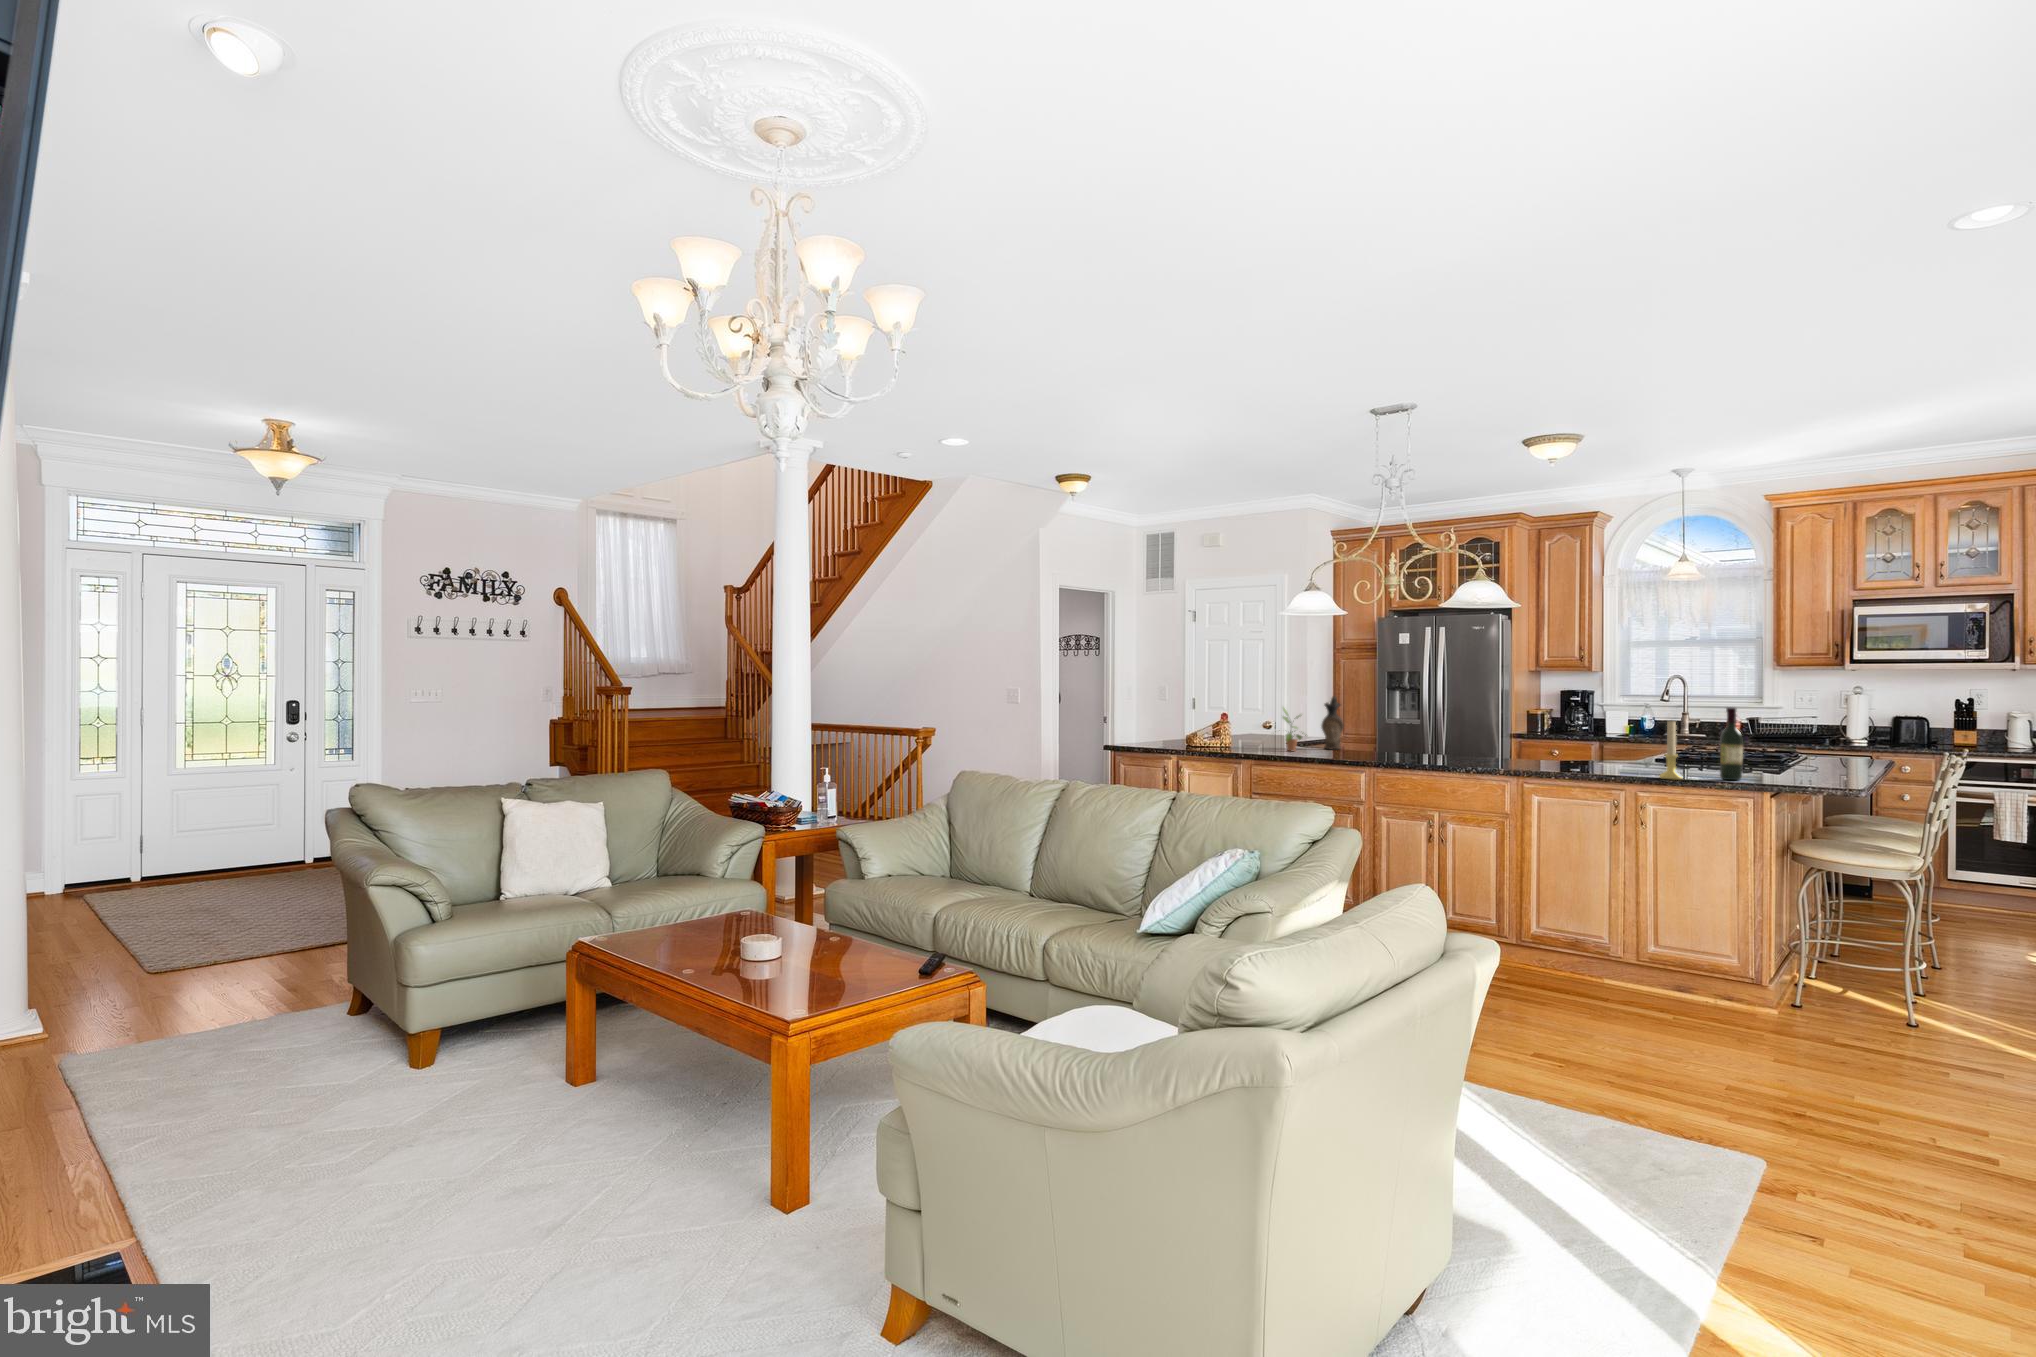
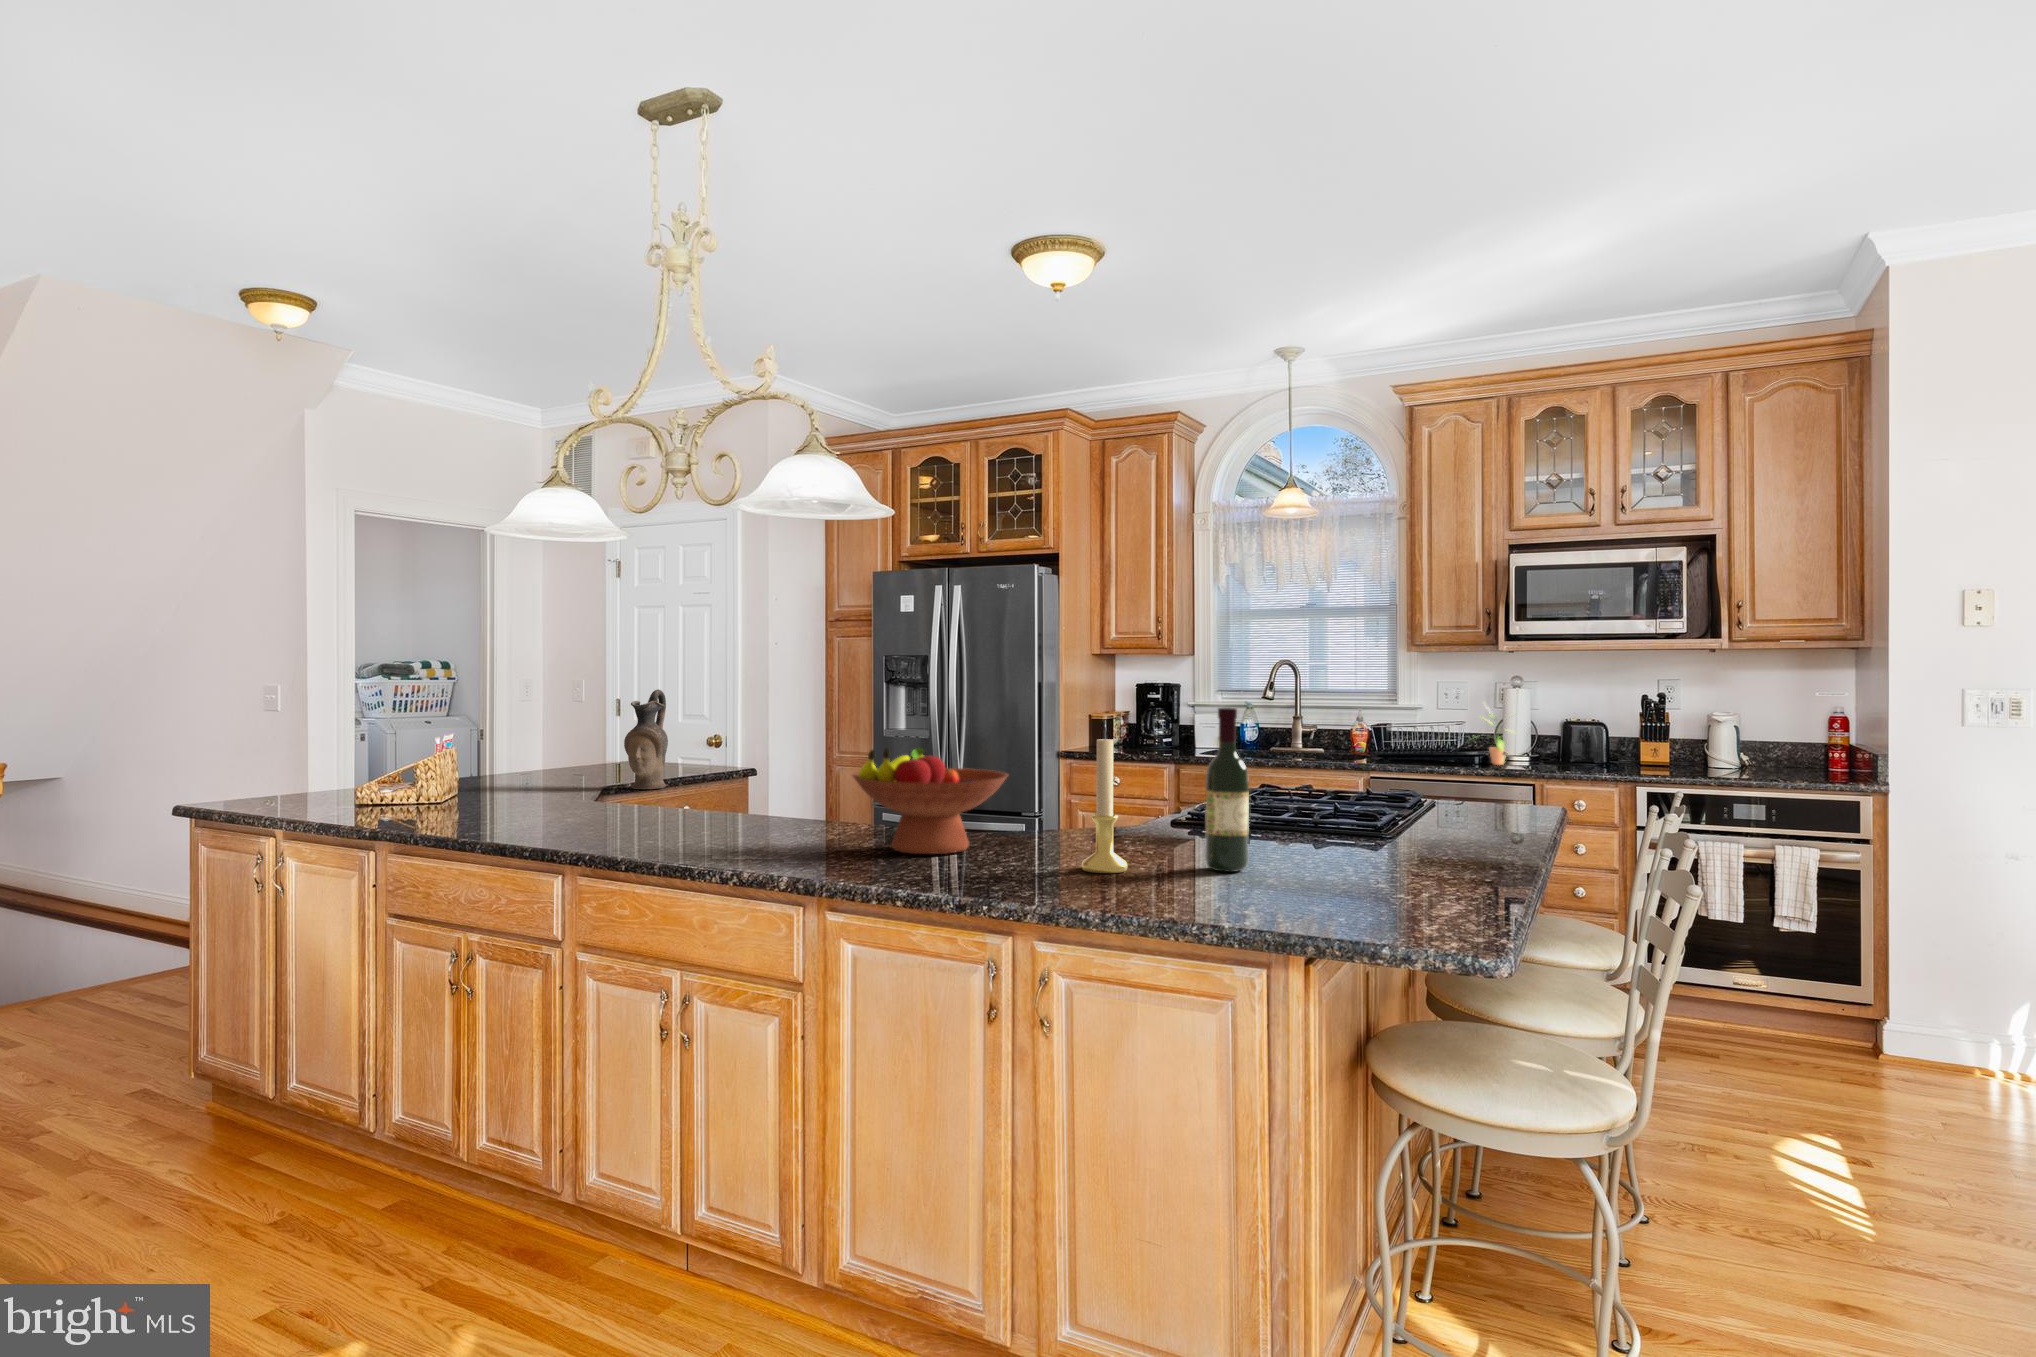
potted plant: present [1283,708,1306,751] -> present [1485,706,1513,765]
fruit bowl: none [1530,725,1610,773] -> present [852,748,1008,854]

